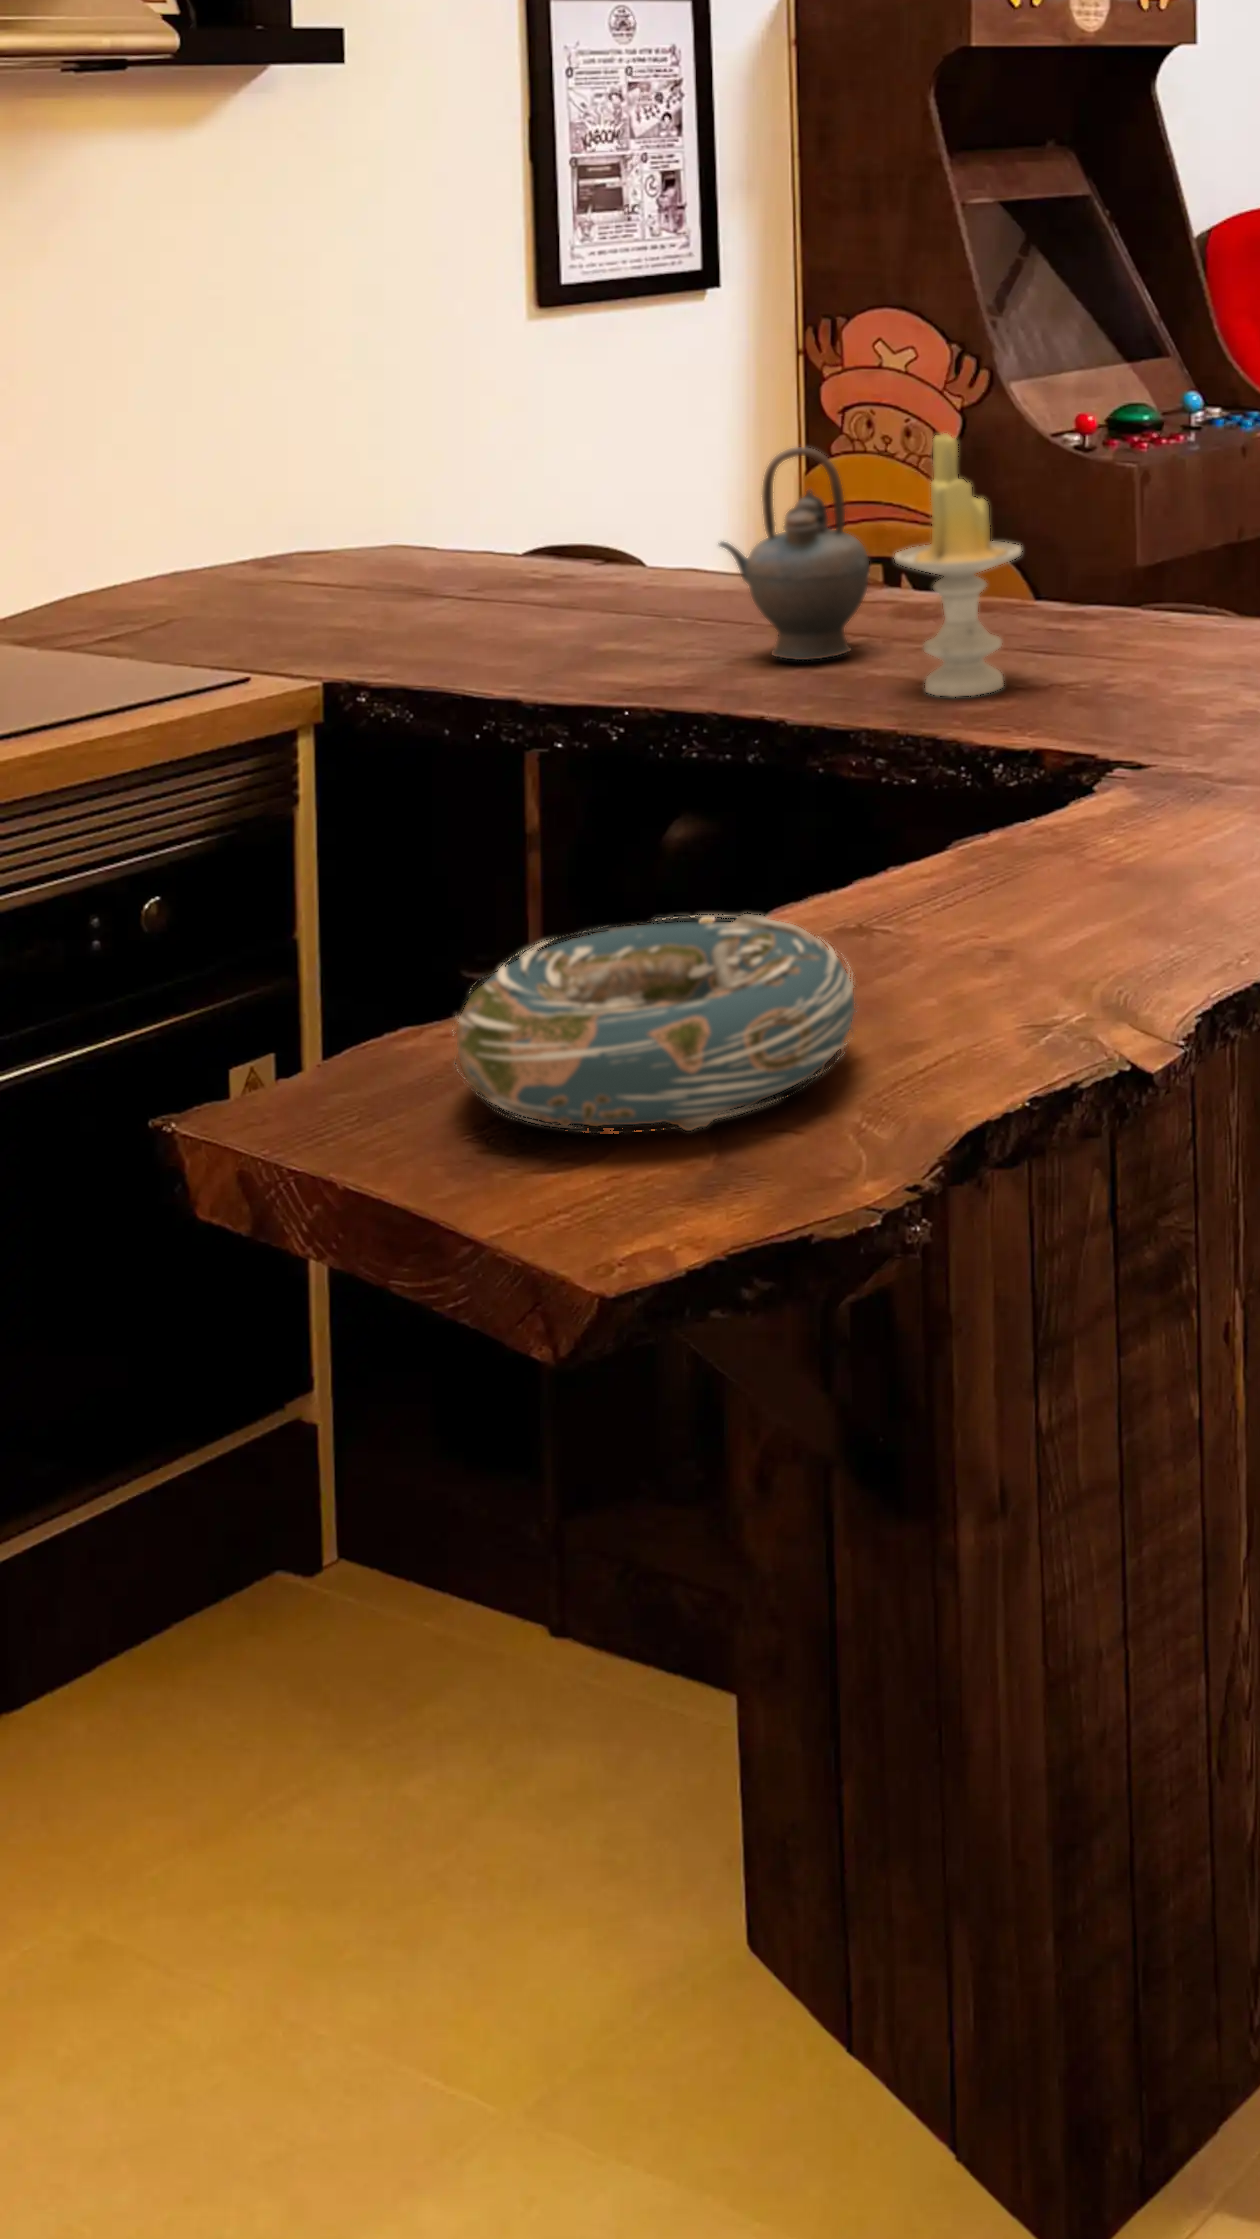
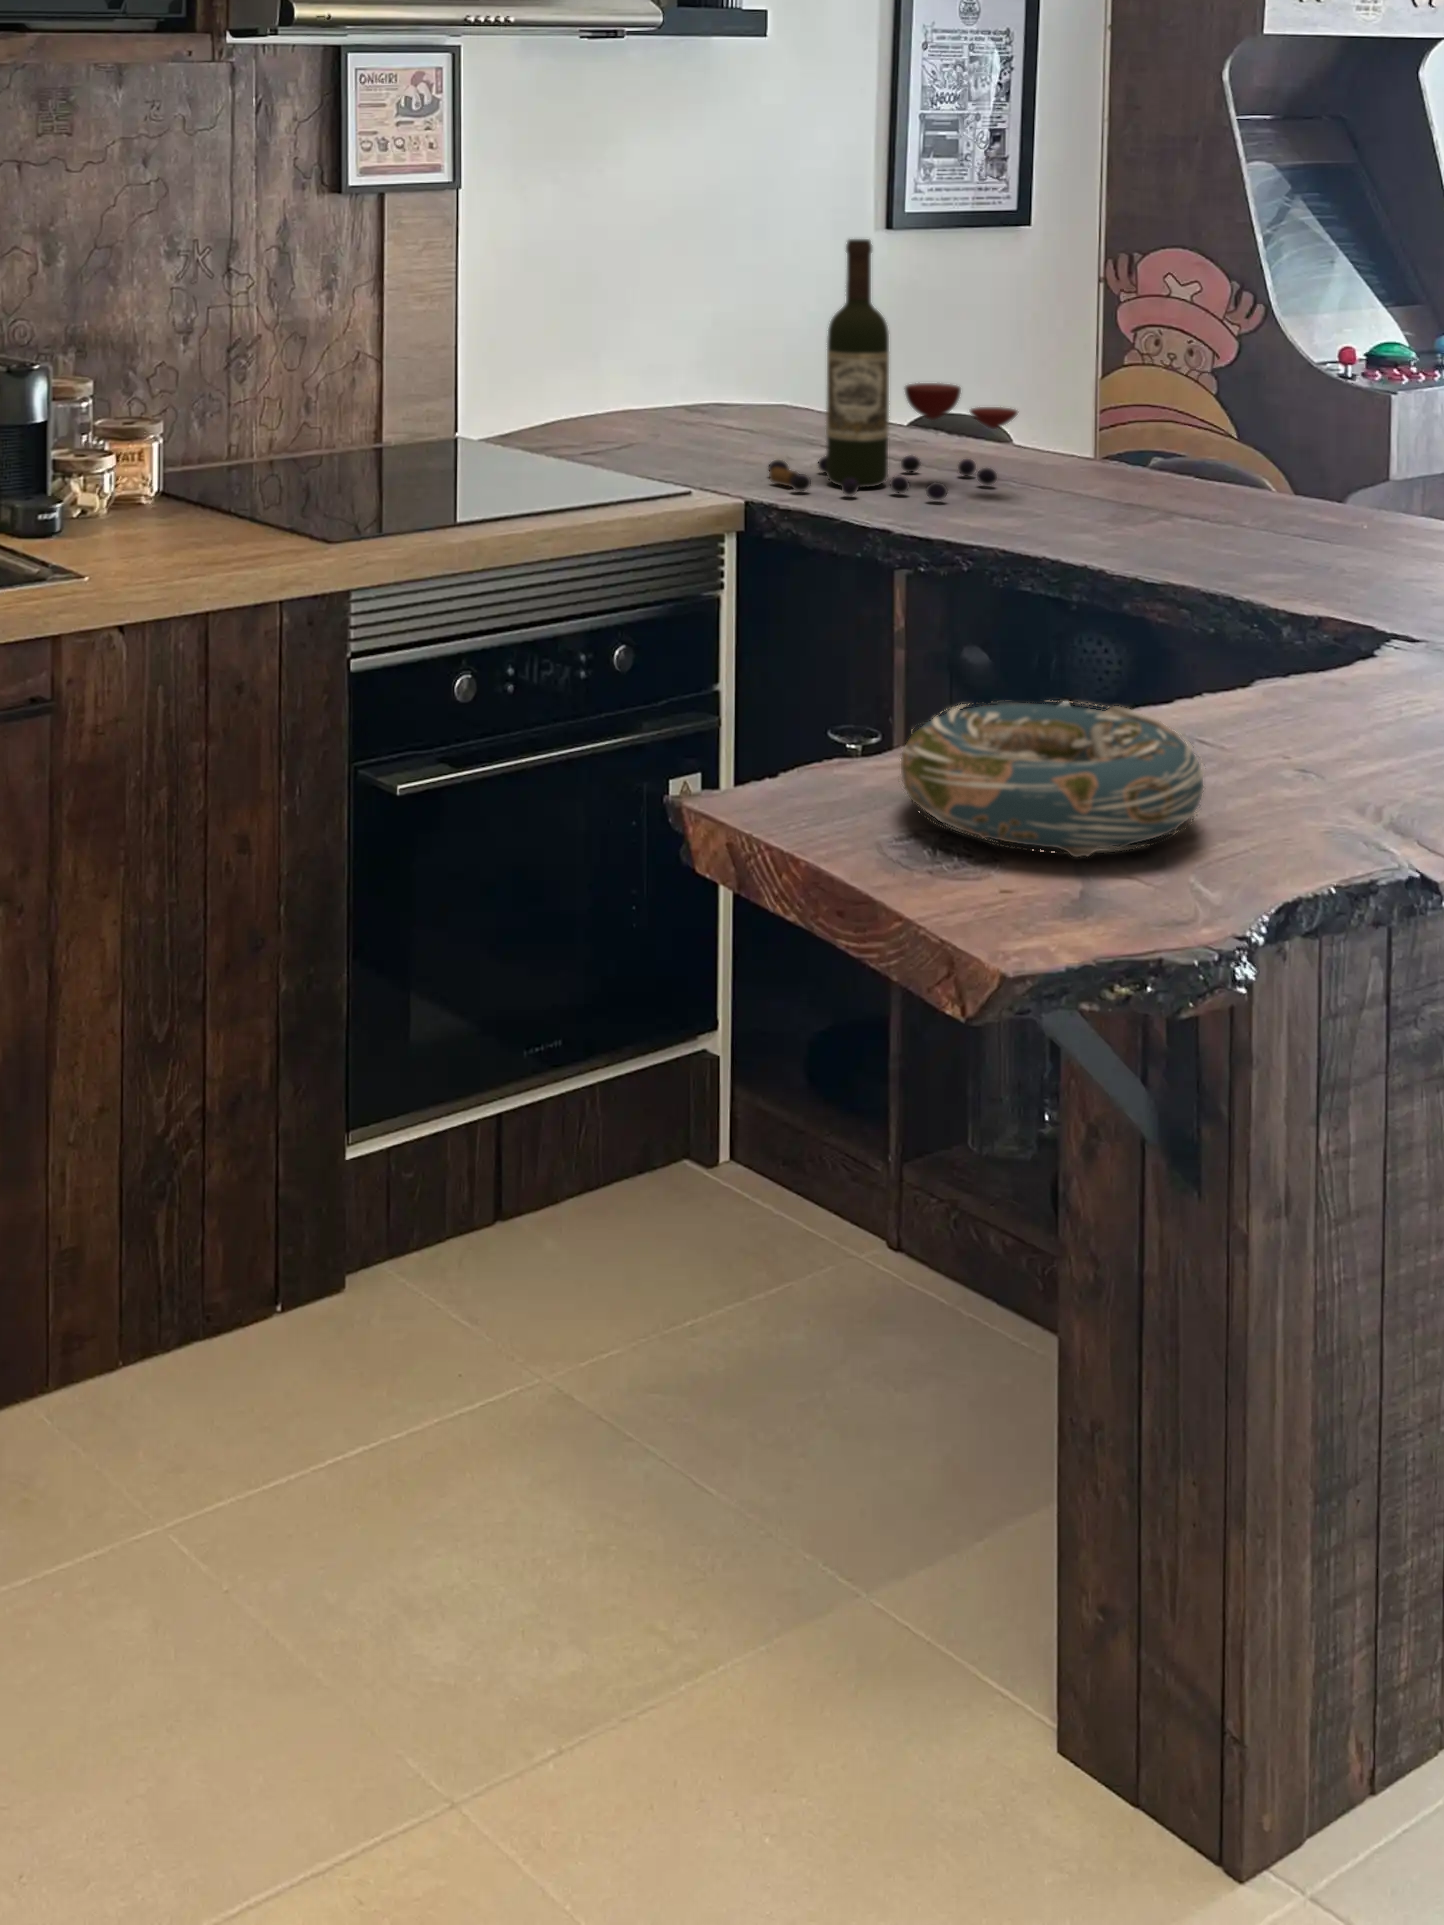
wine bottle: none [359,325,681,658] -> present [769,239,1018,500]
candle: present [894,434,1021,697] -> none [1208,355,1317,571]
teapot: present [720,447,869,660] -> none [1056,357,1180,528]

